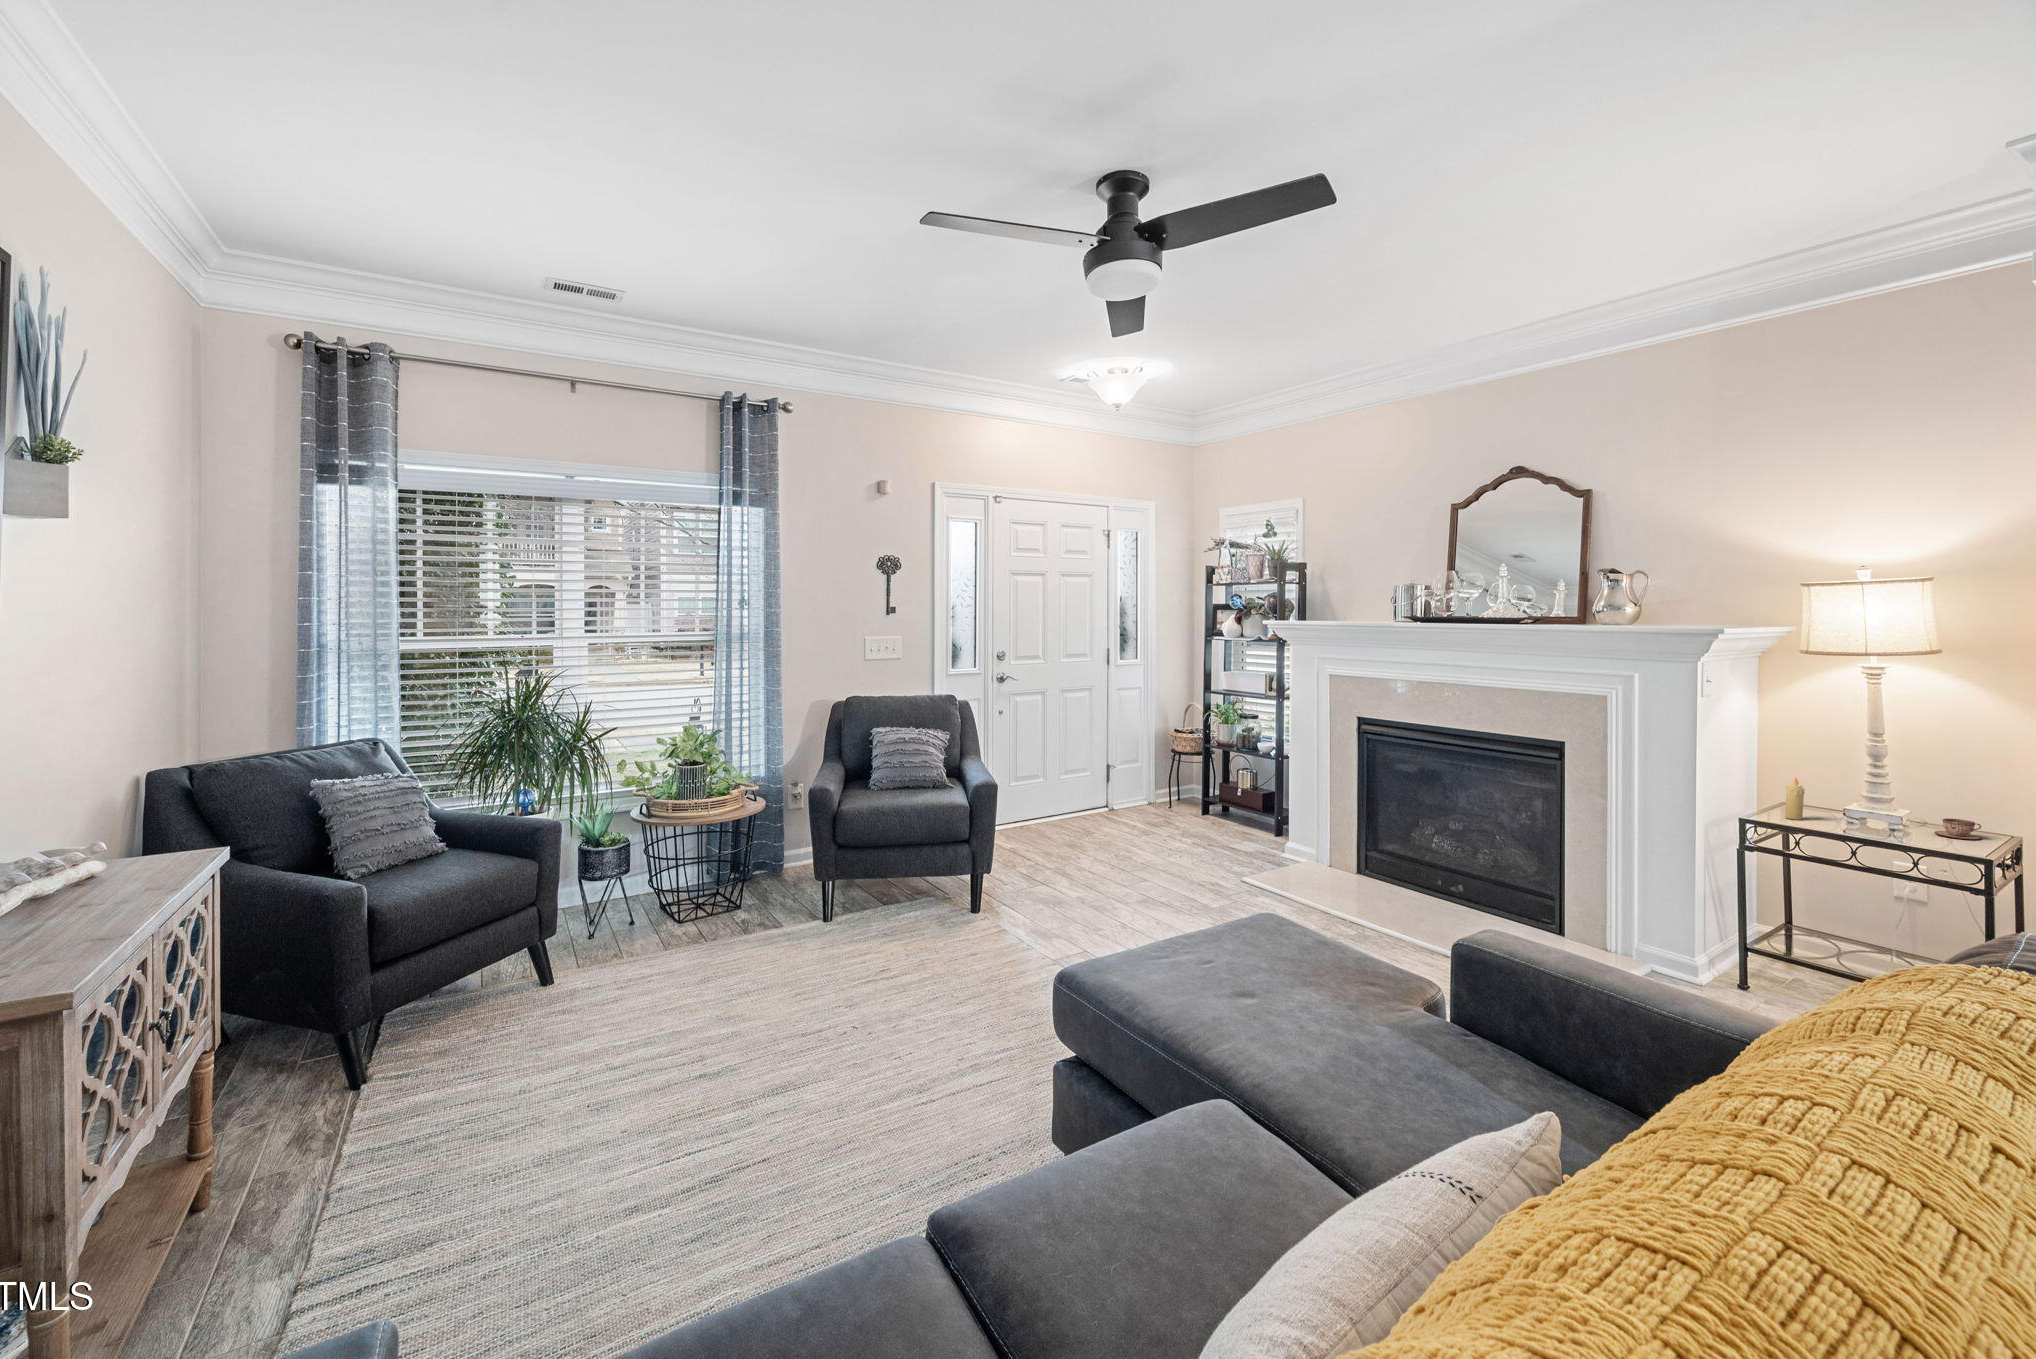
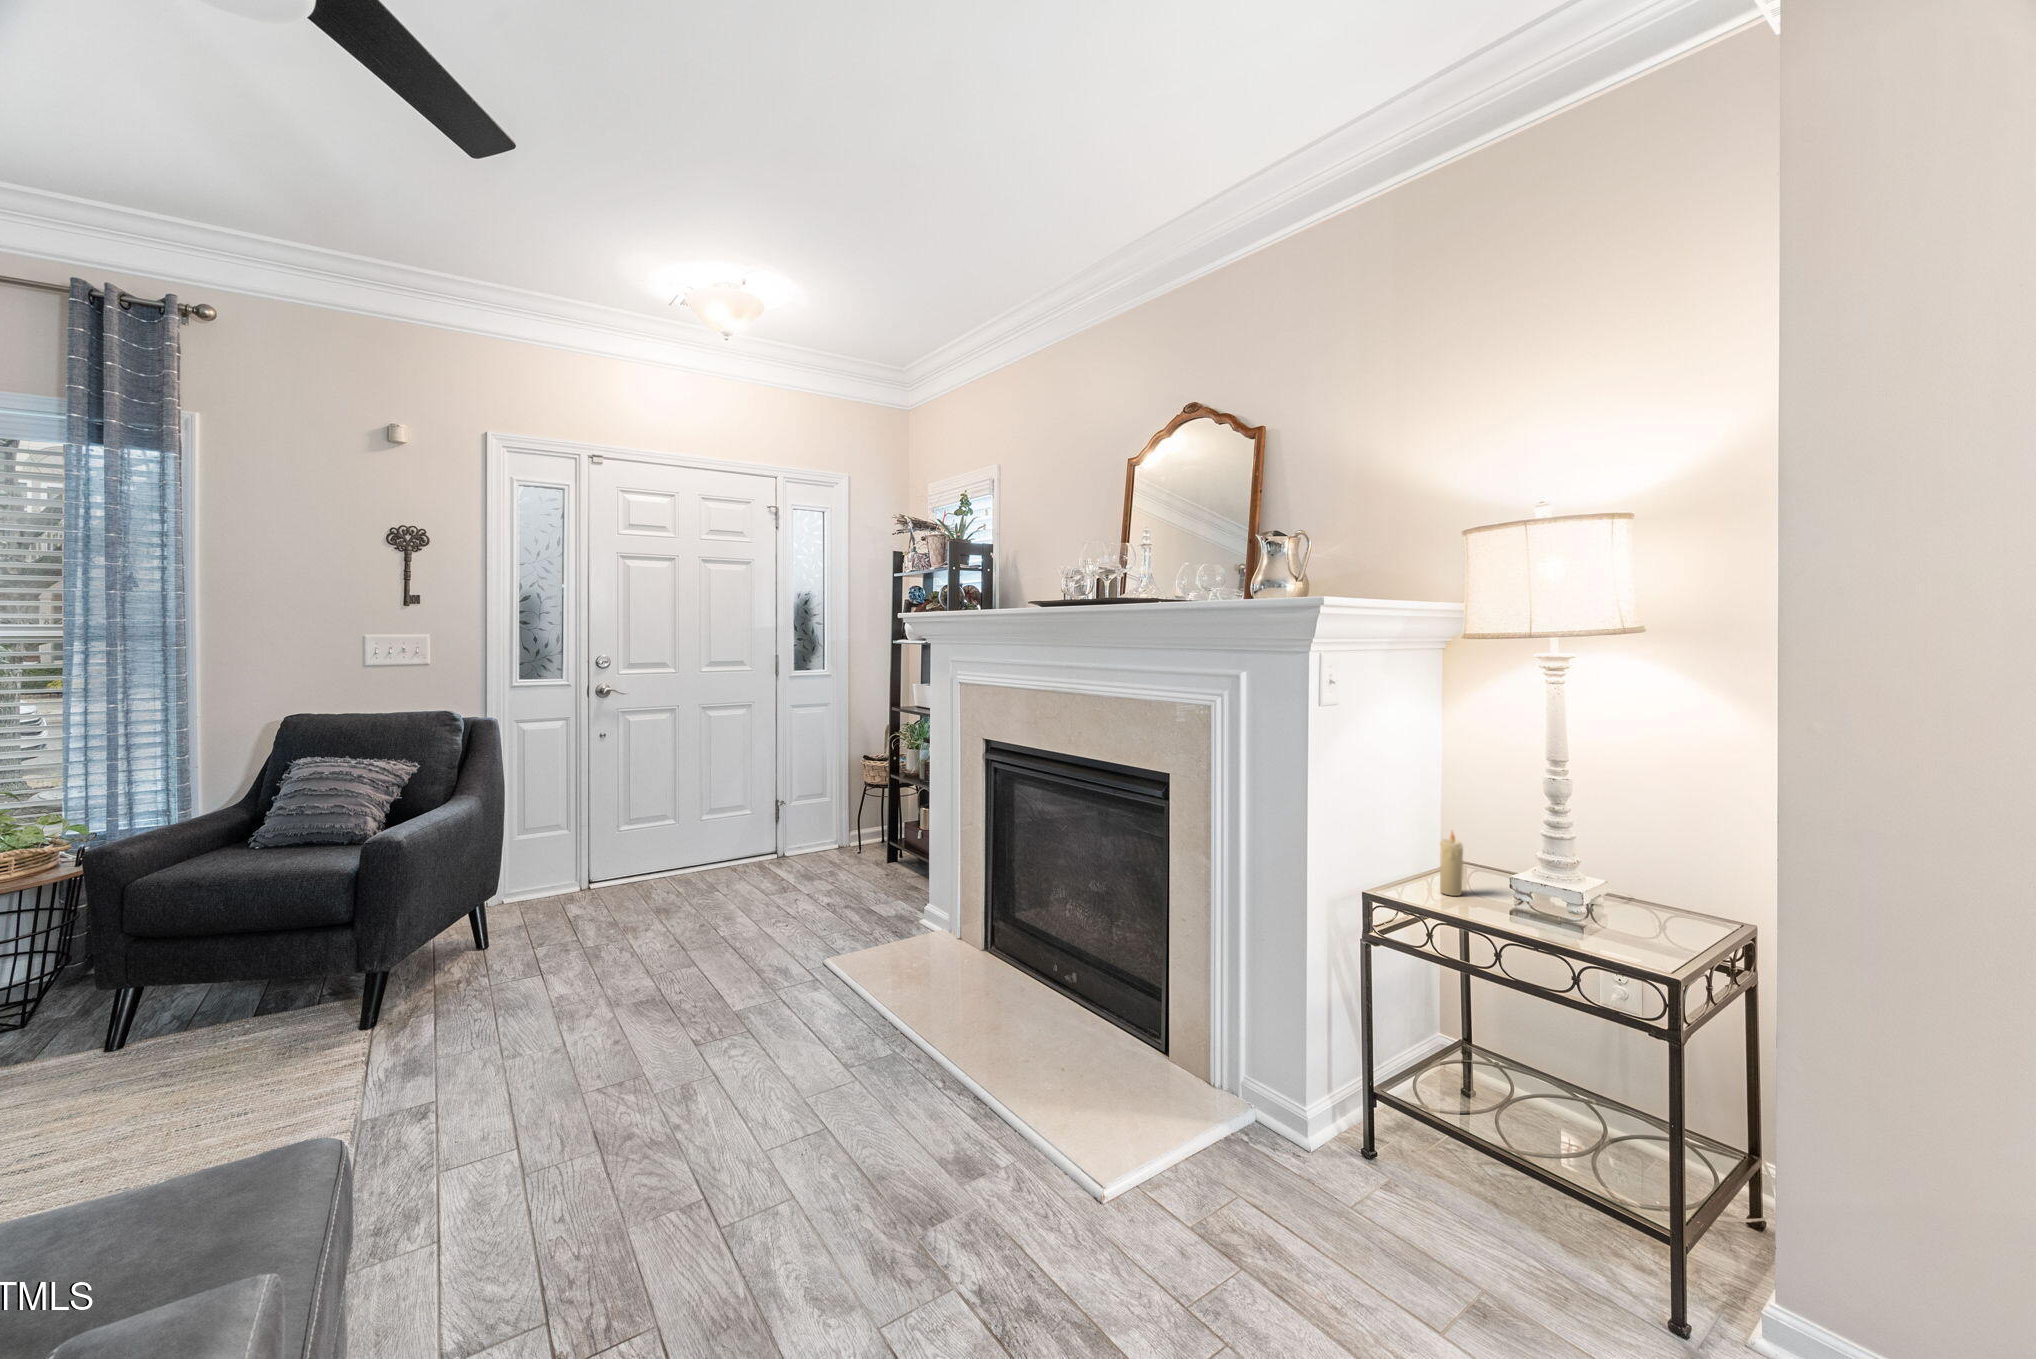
teacup: present [1934,819,1982,839] -> none [1629,901,1695,939]

